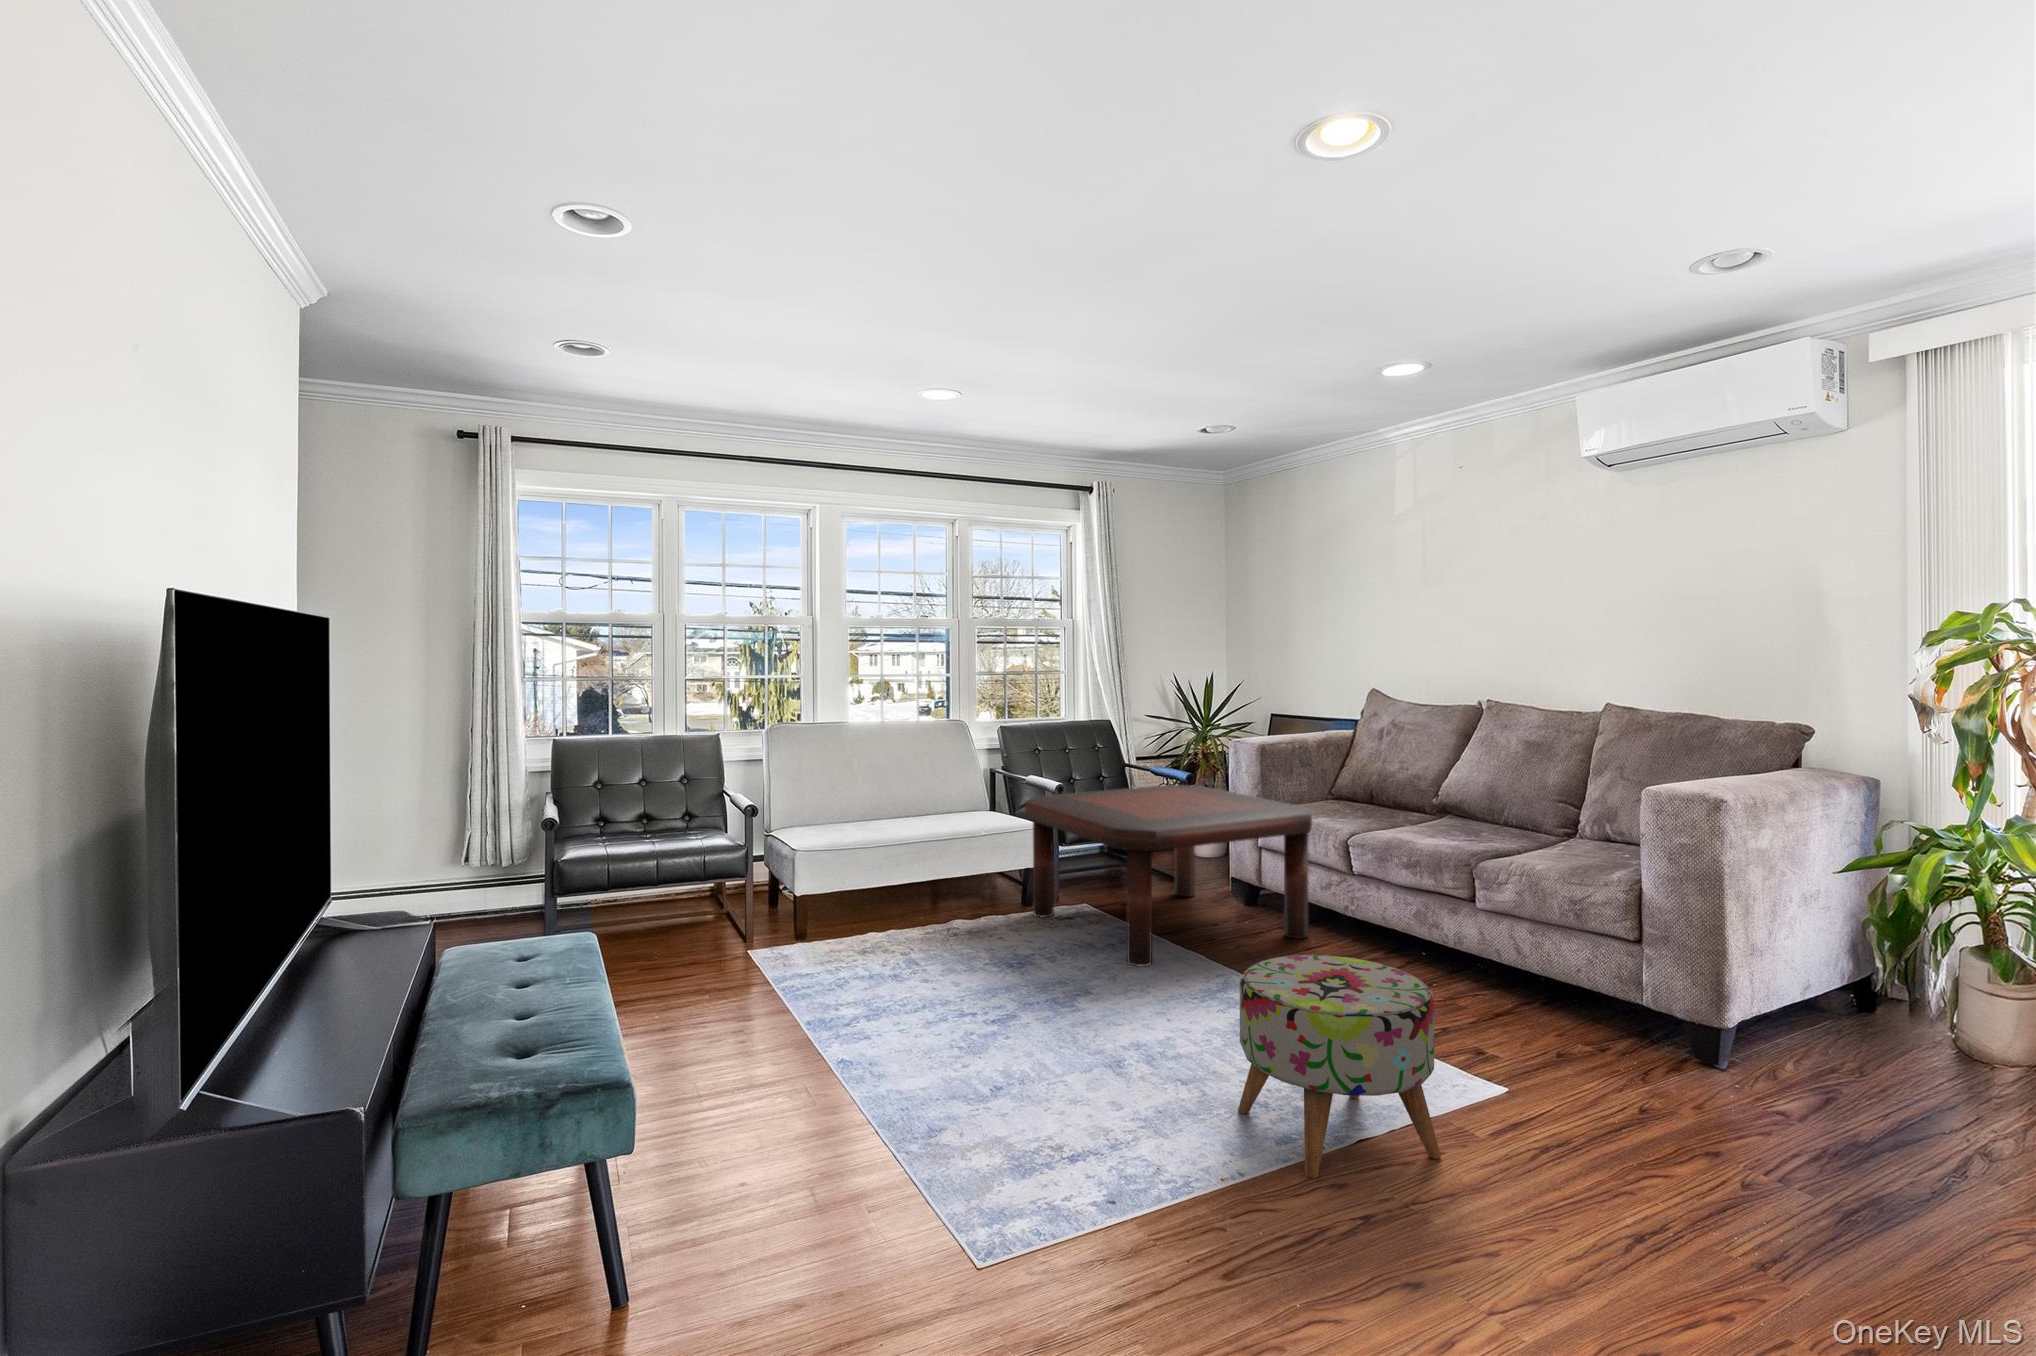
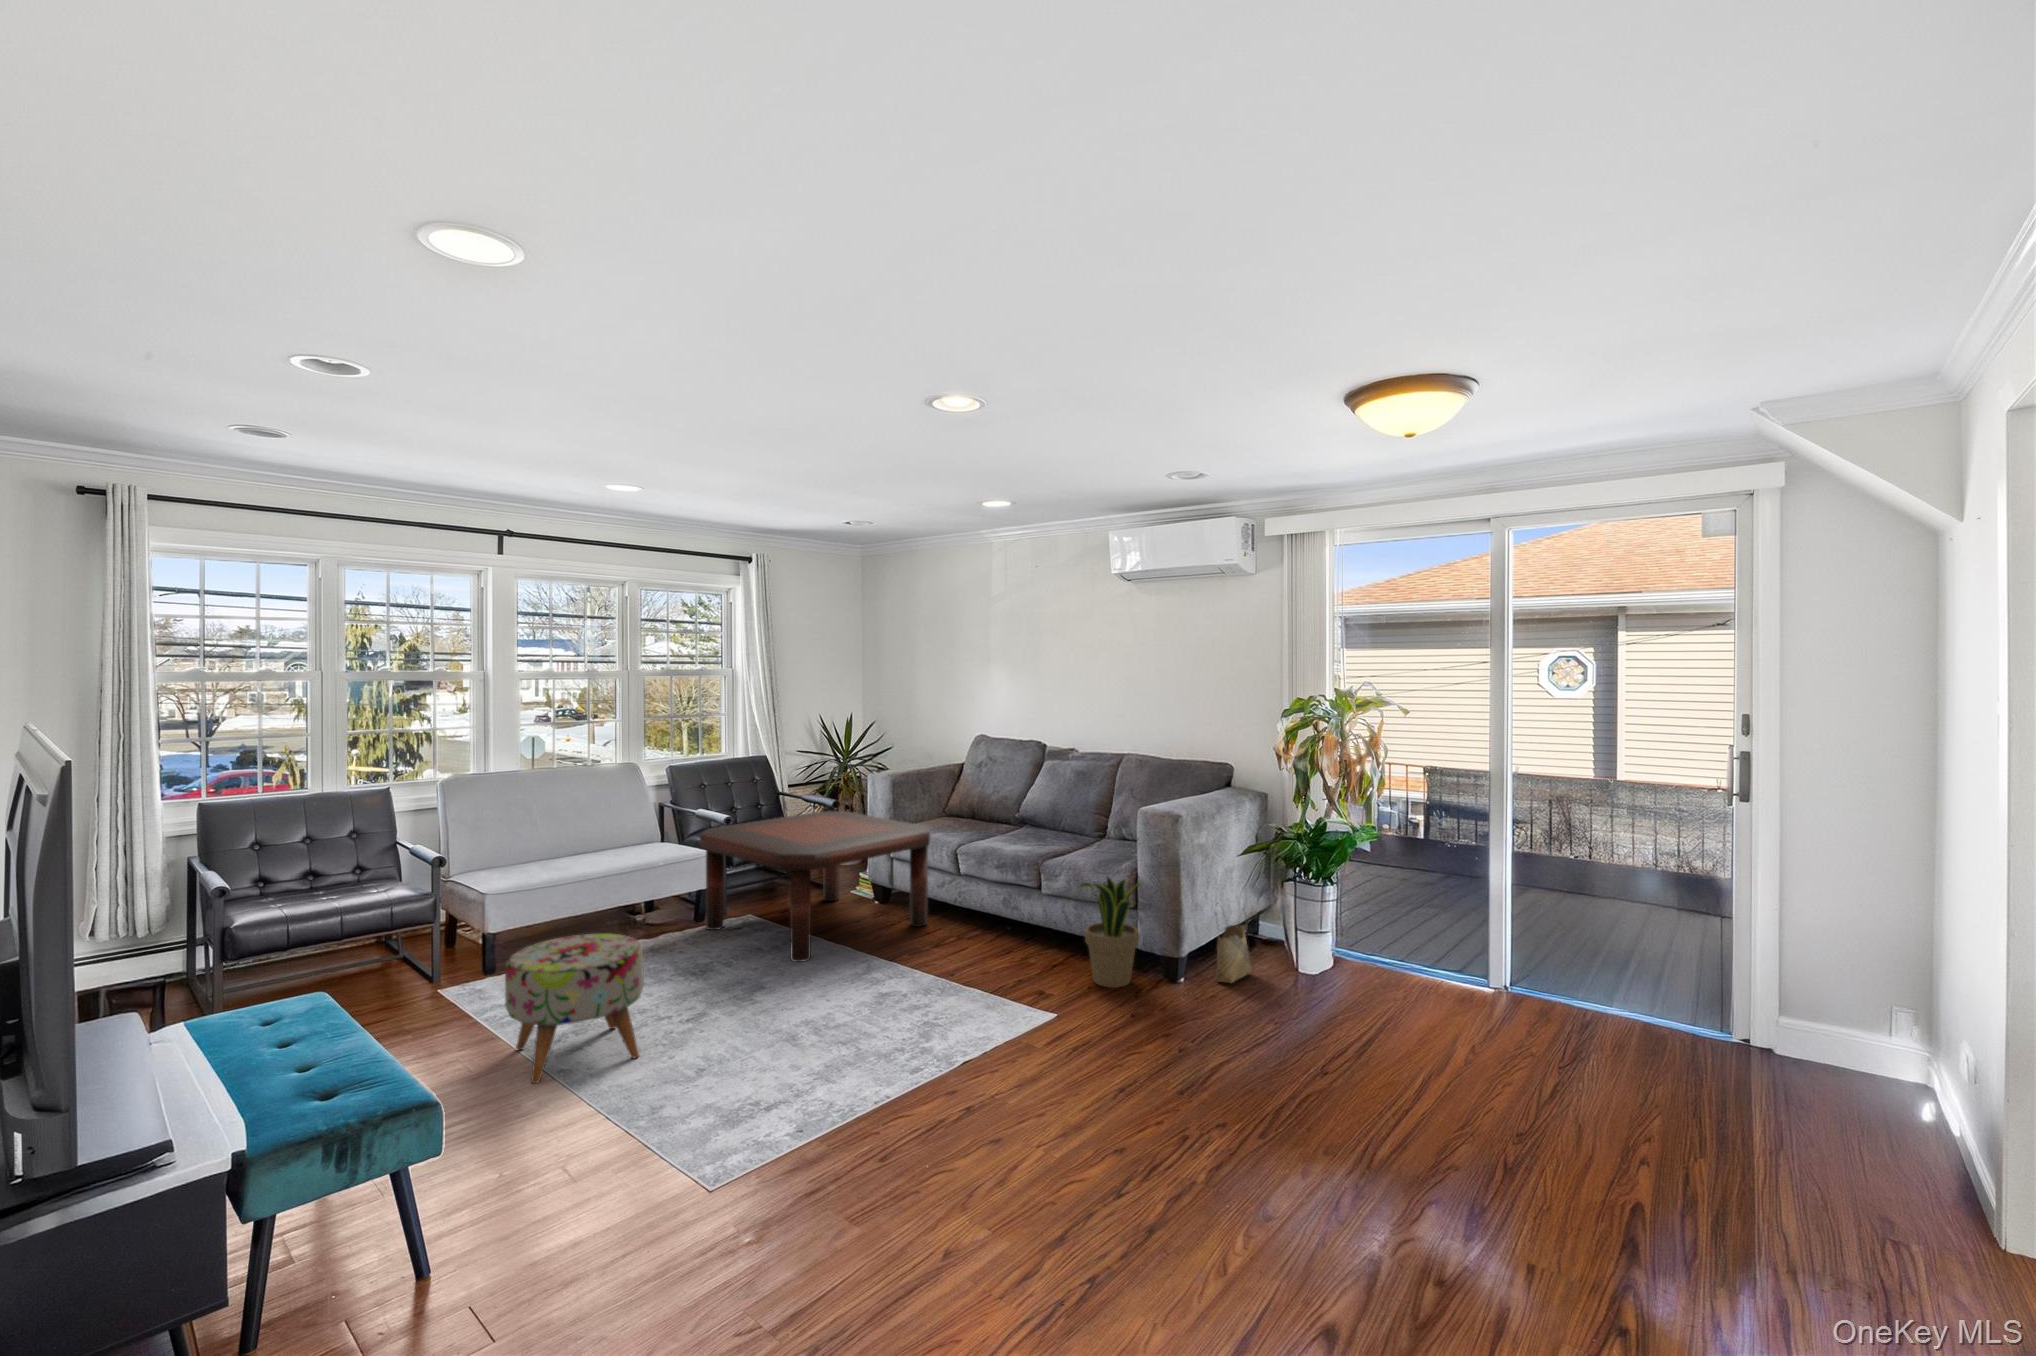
potted plant: none [1539,887,1655,1060] -> present [1080,877,1140,988]
woven basket: none [1787,947,1860,1081] -> present [1216,903,1252,983]
ottoman: present [1238,955,1441,1179] -> present [505,933,643,1084]

